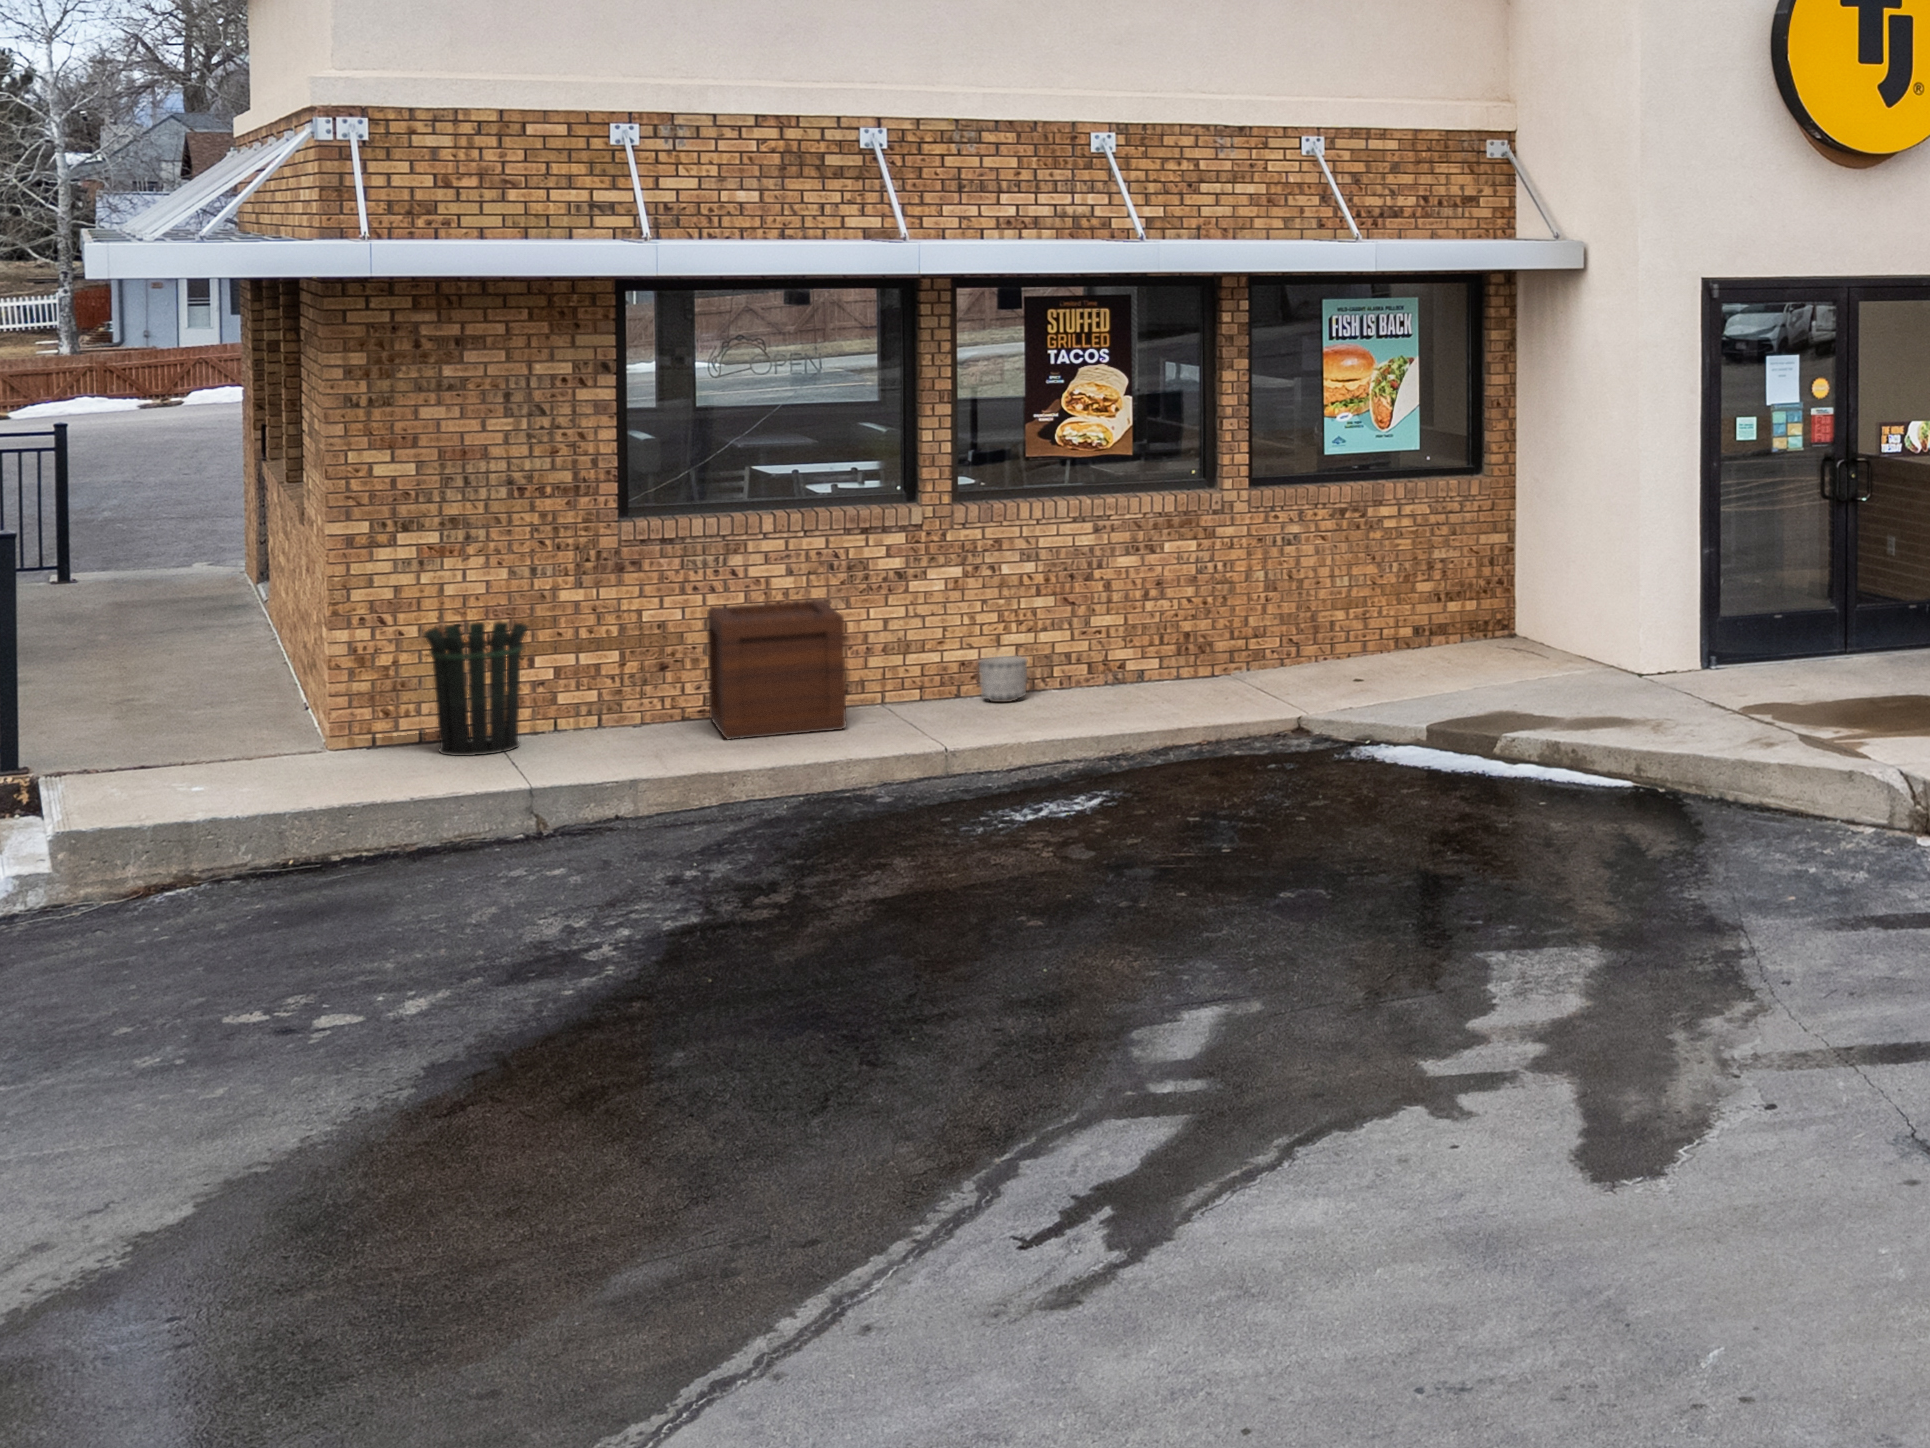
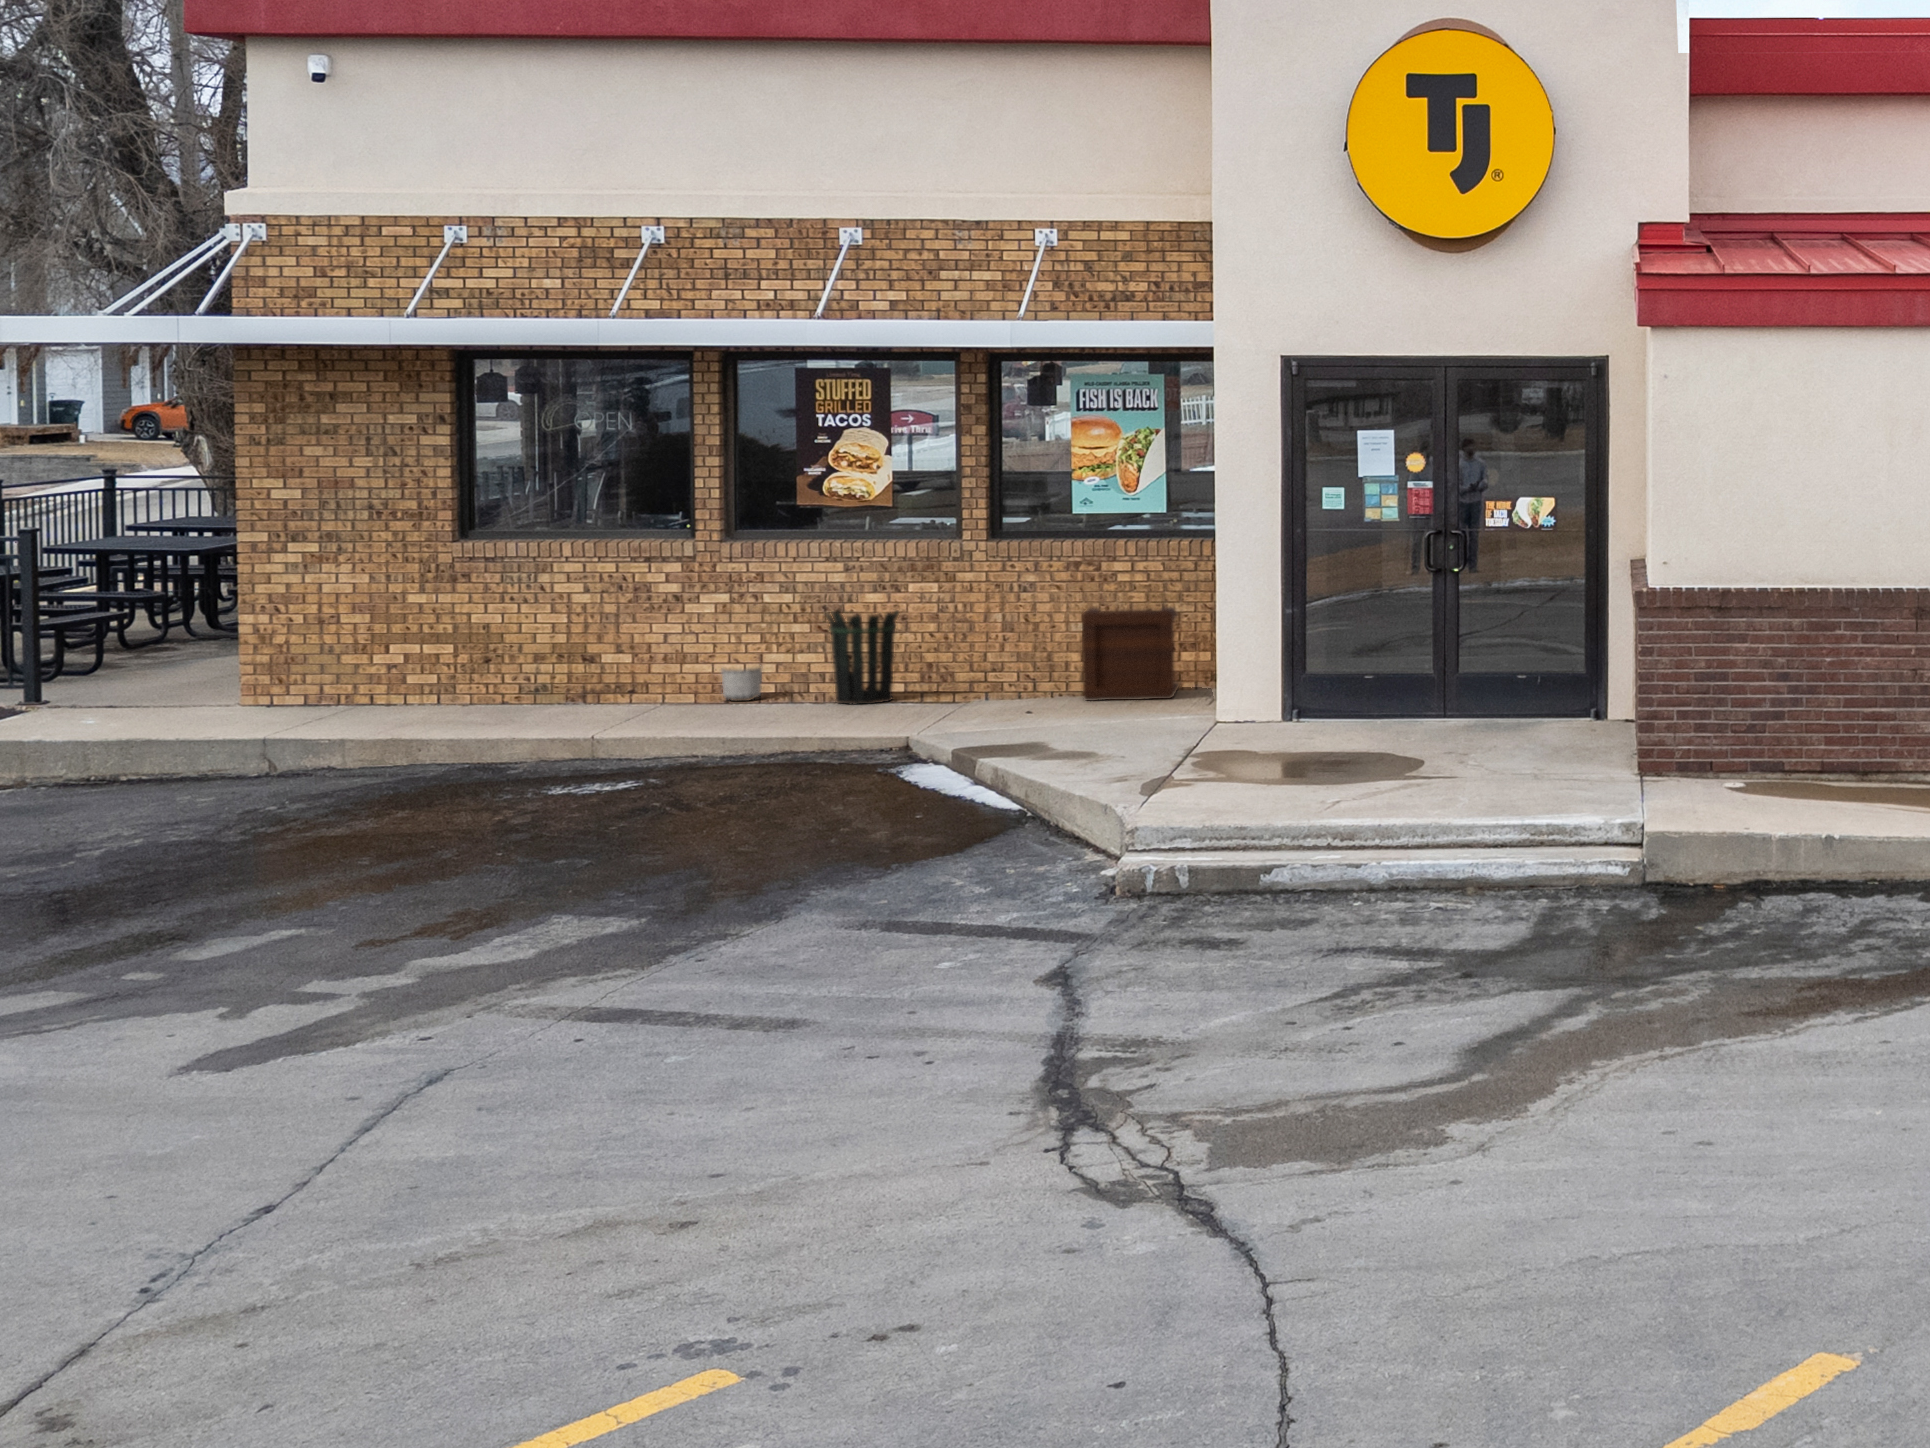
wooden crate: present [707,600,846,739] -> present [1082,607,1180,701]
waste bin: present [424,622,529,756] -> present [826,610,899,704]

